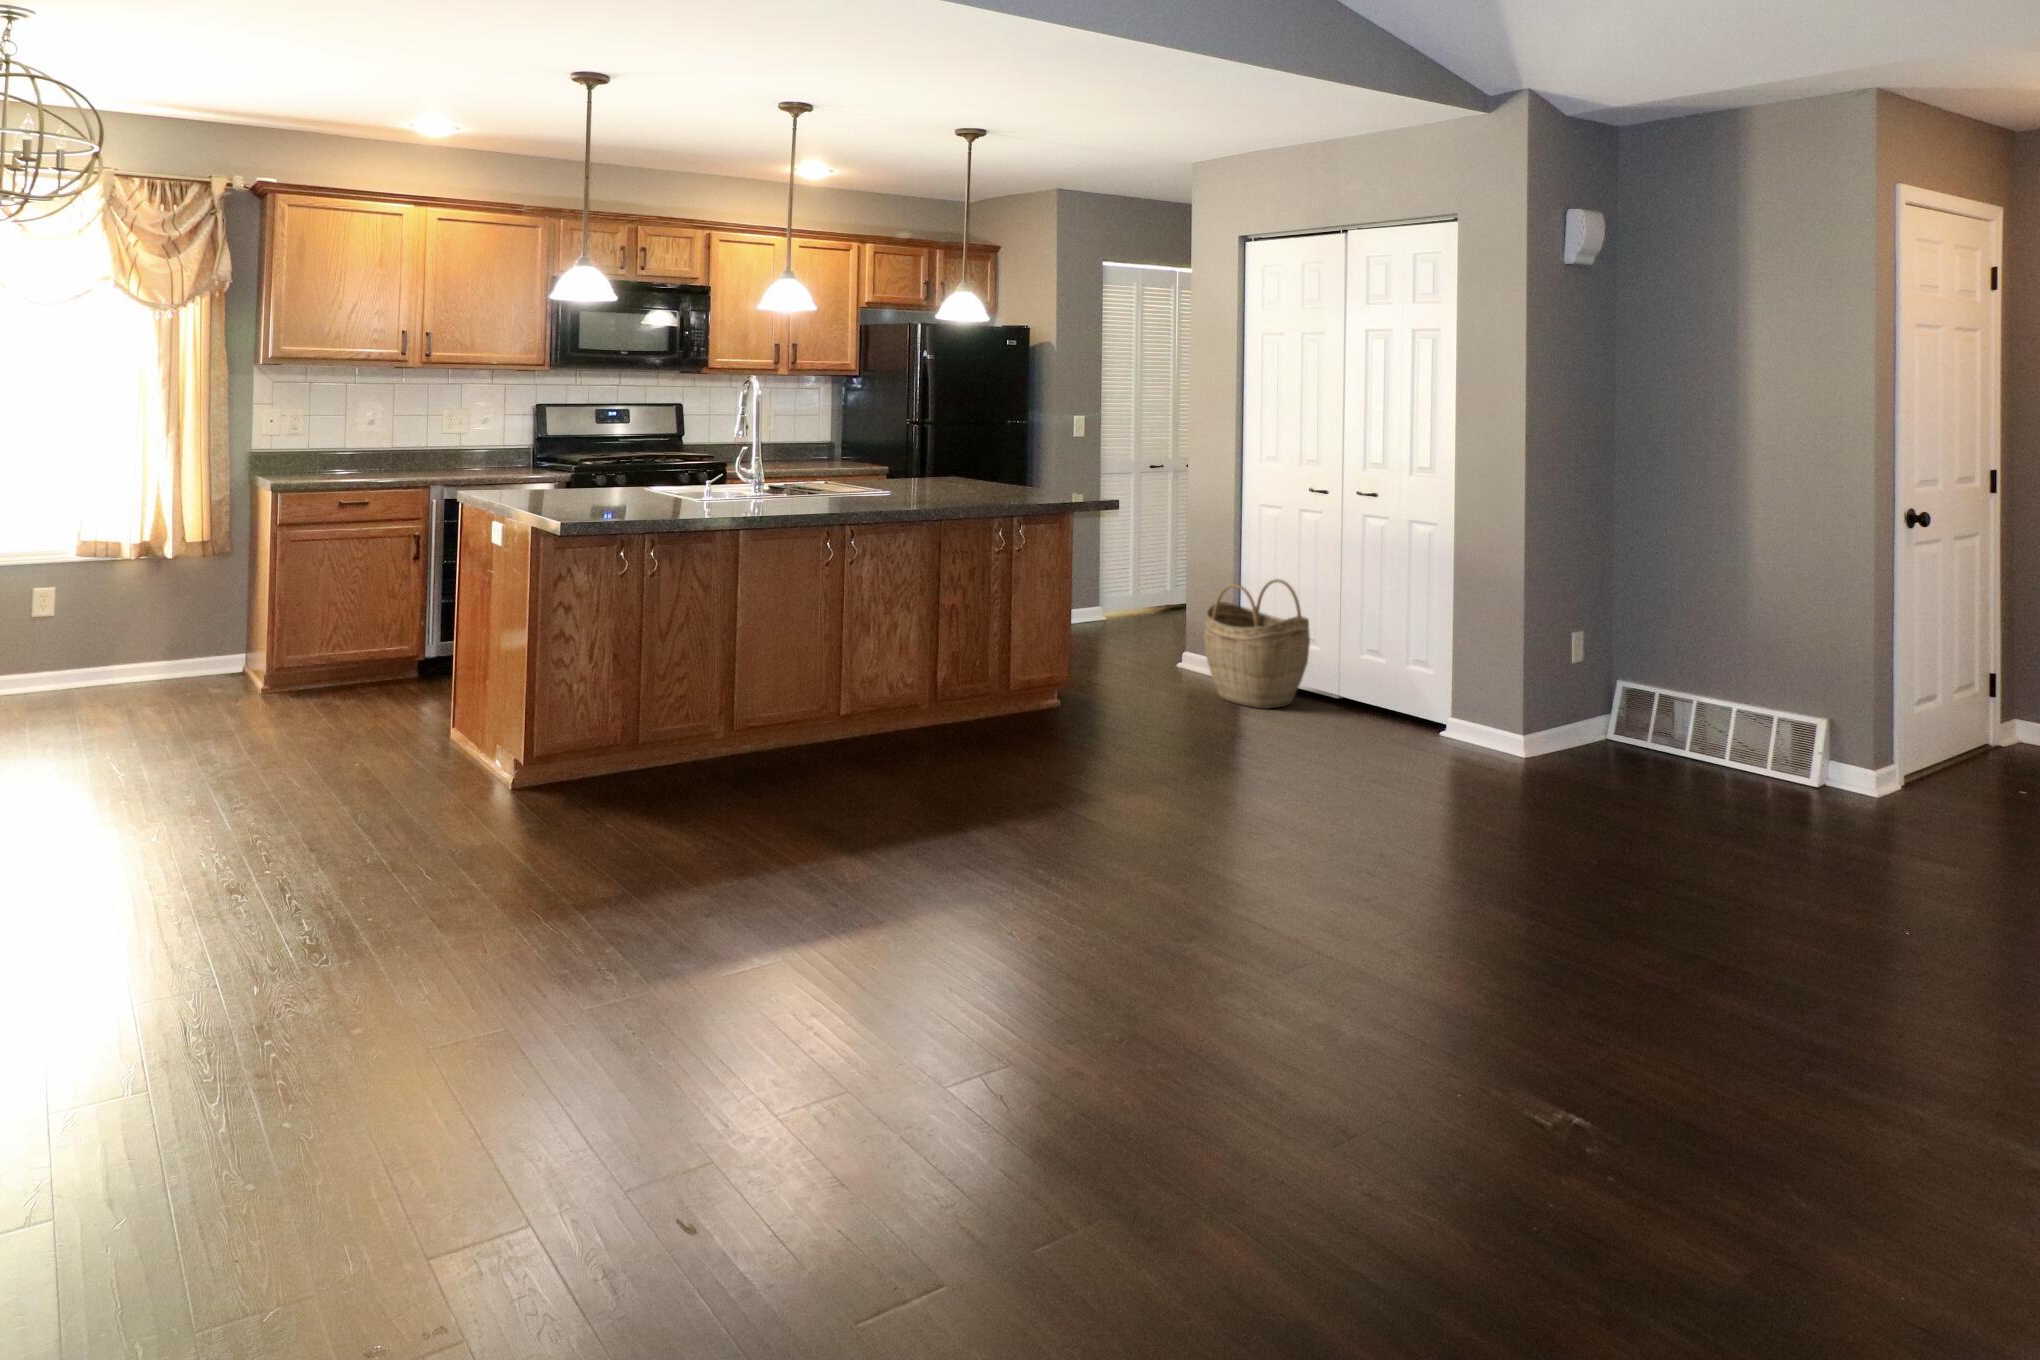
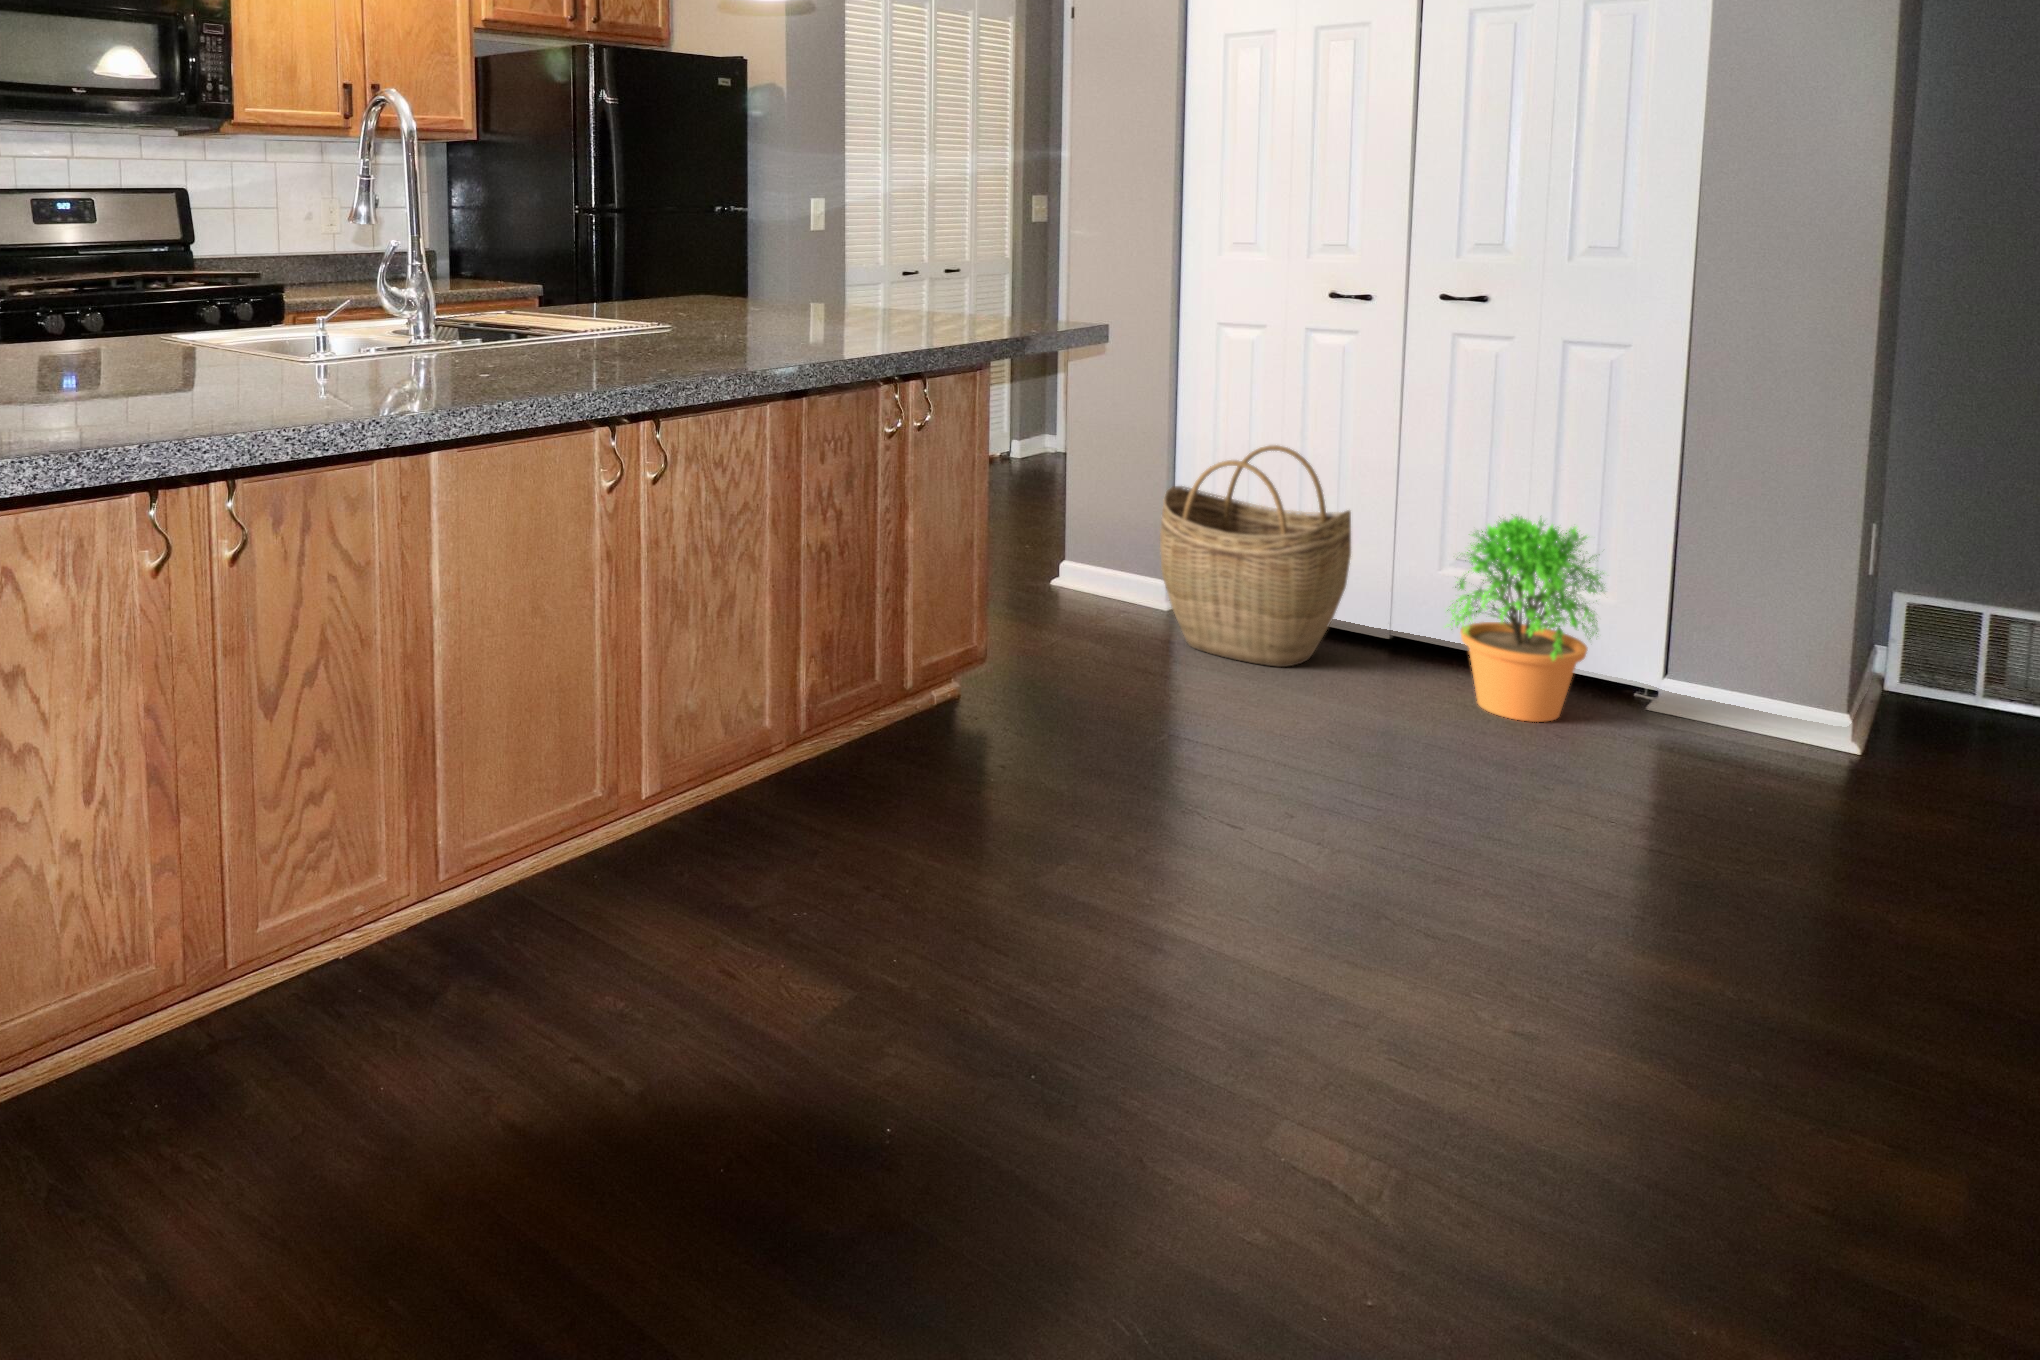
potted plant: none [1327,615,1423,737] -> present [1447,516,1605,722]

